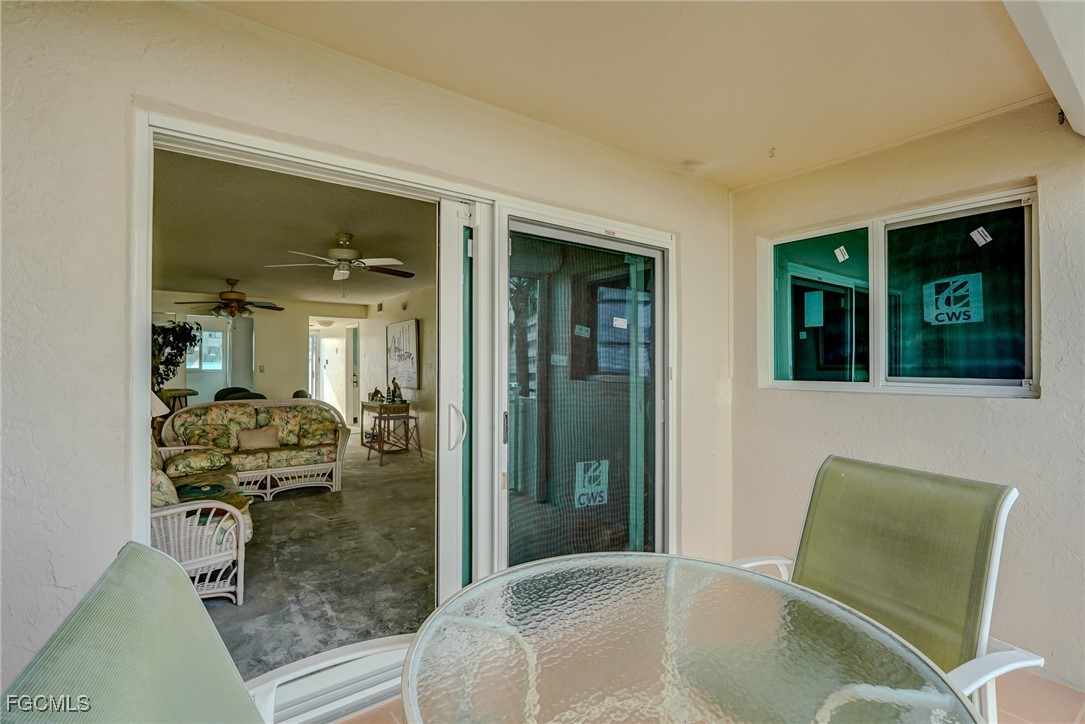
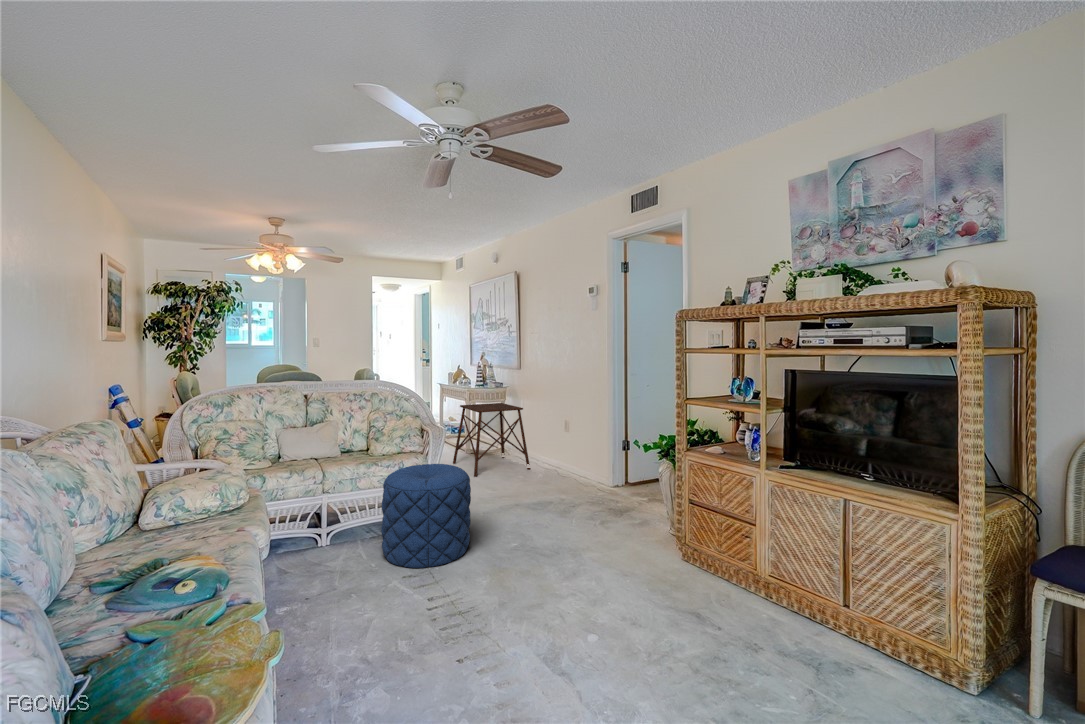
pouf: none [304,449,361,507] -> present [381,464,471,568]

